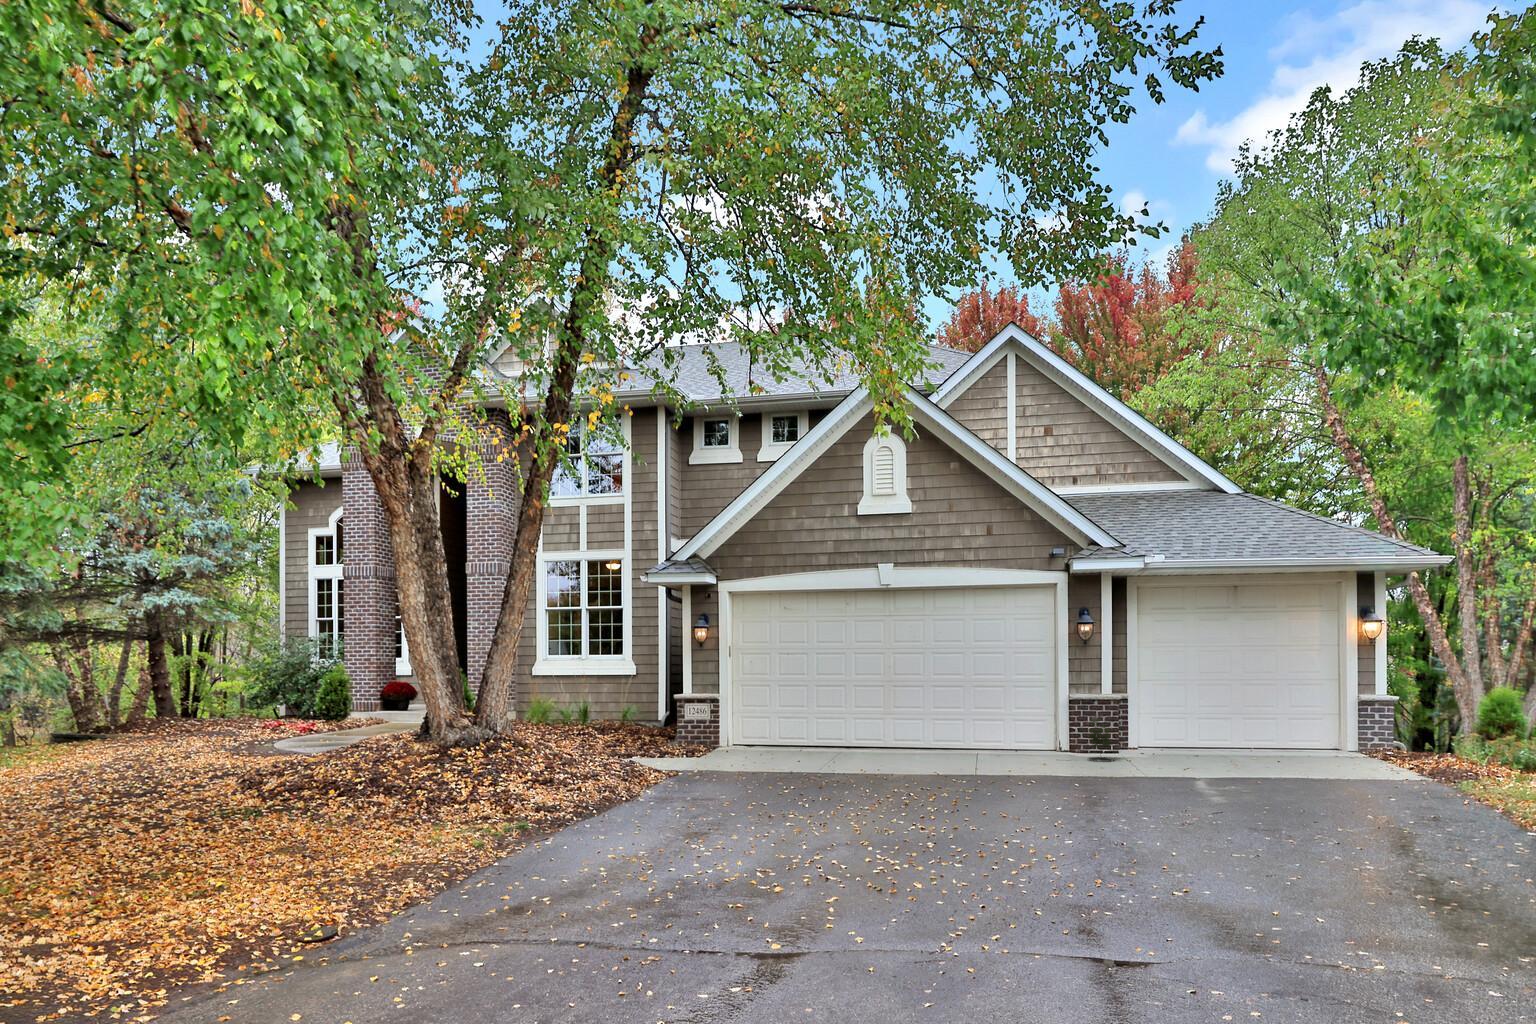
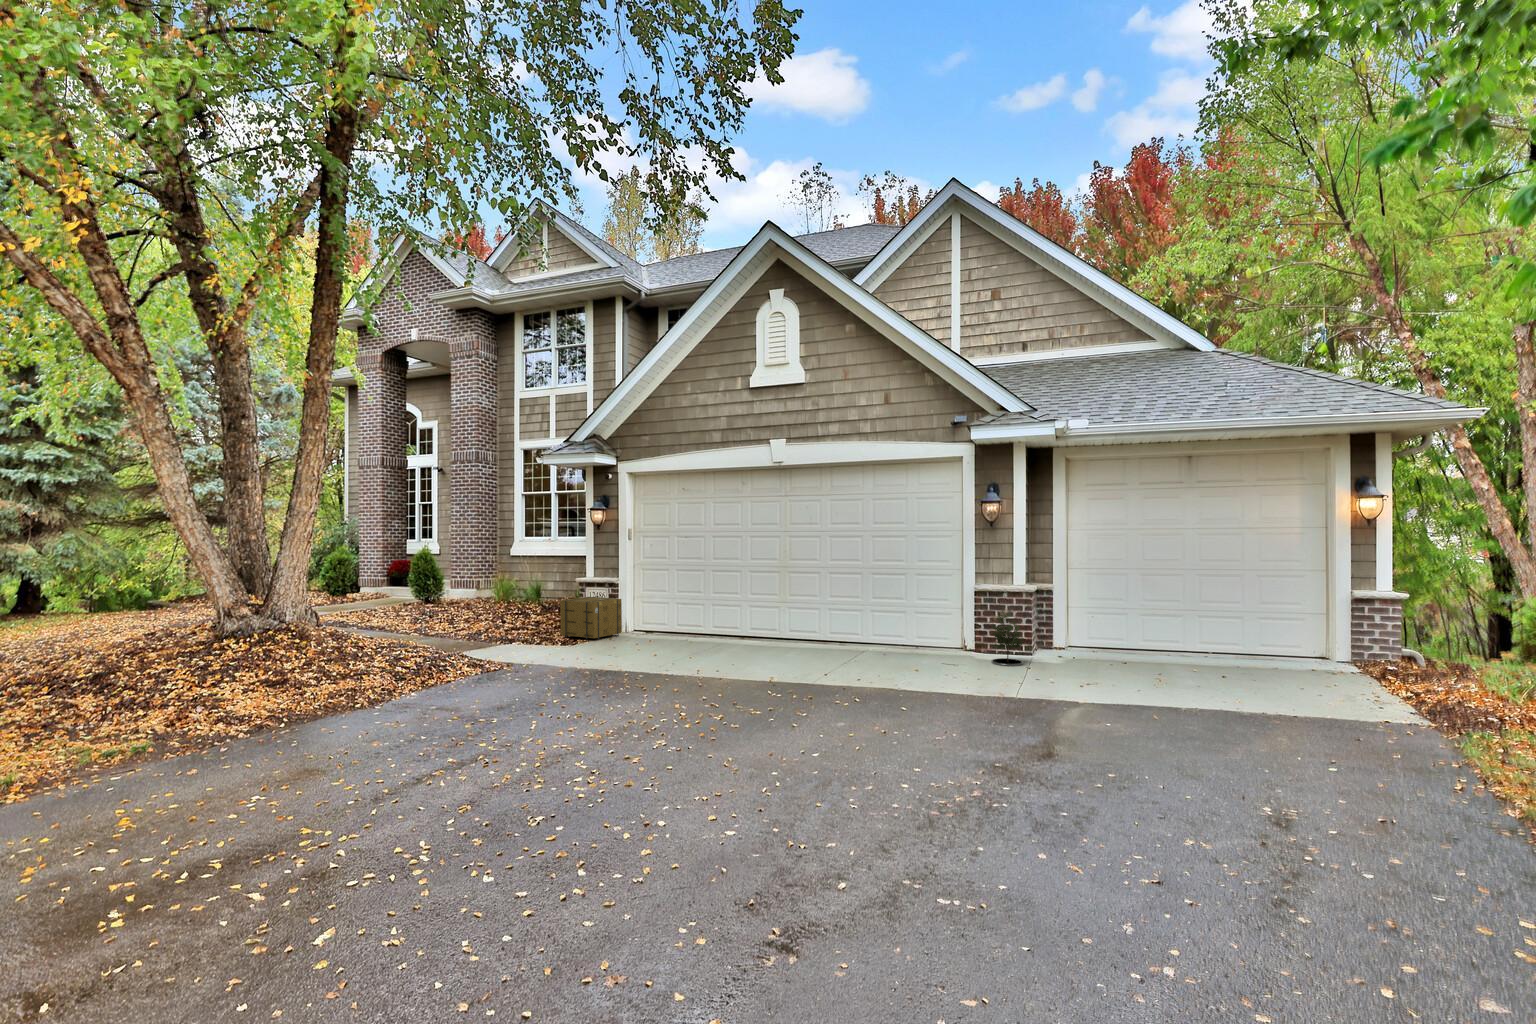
cardboard box: none [667,714,724,755] -> present [560,597,622,640]

